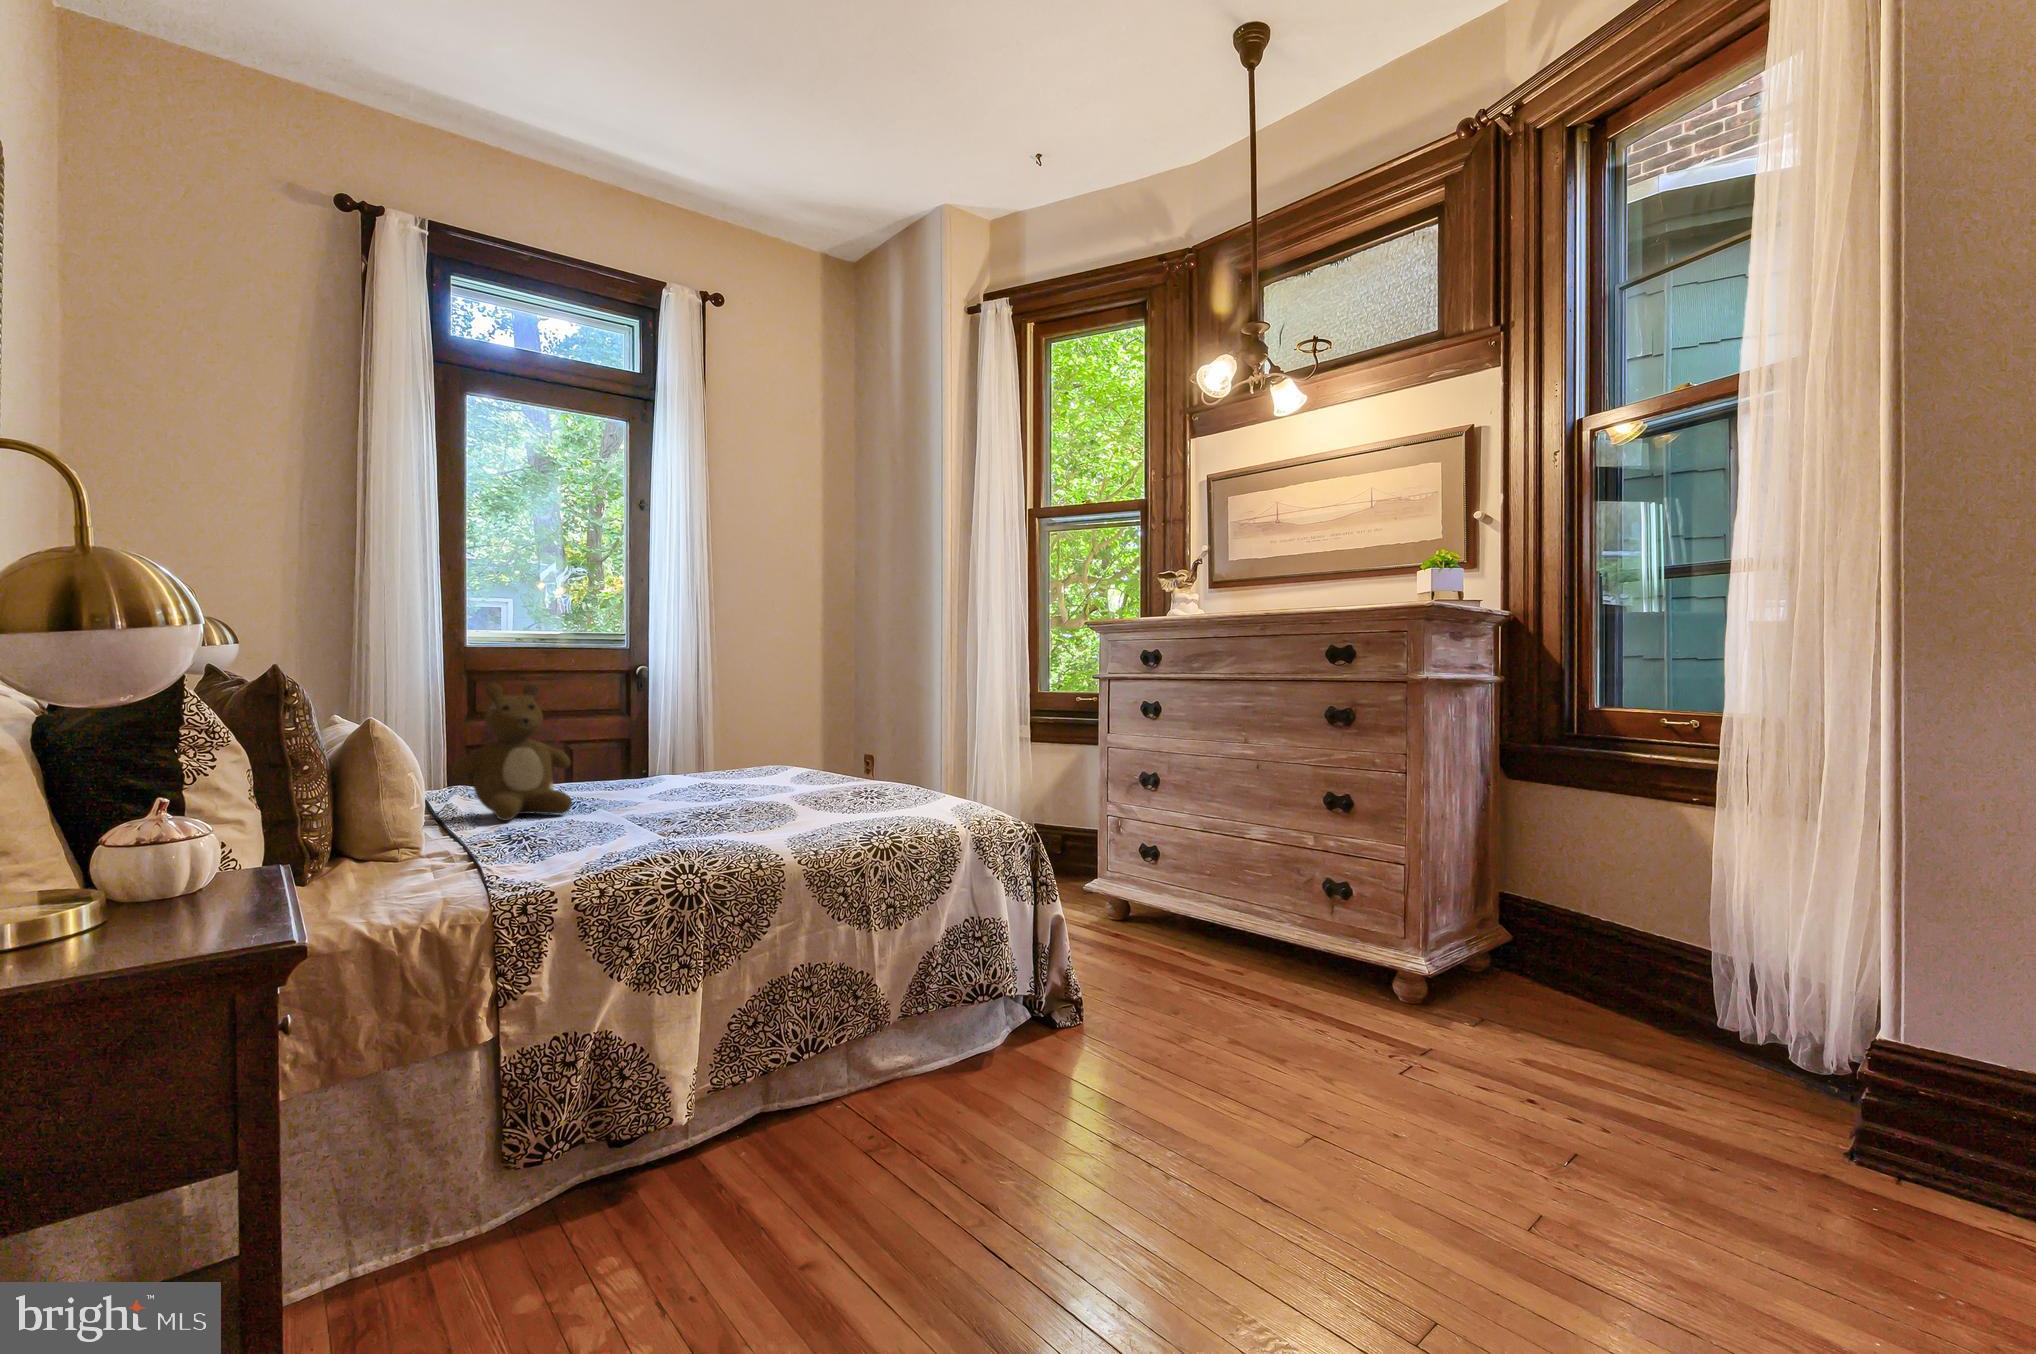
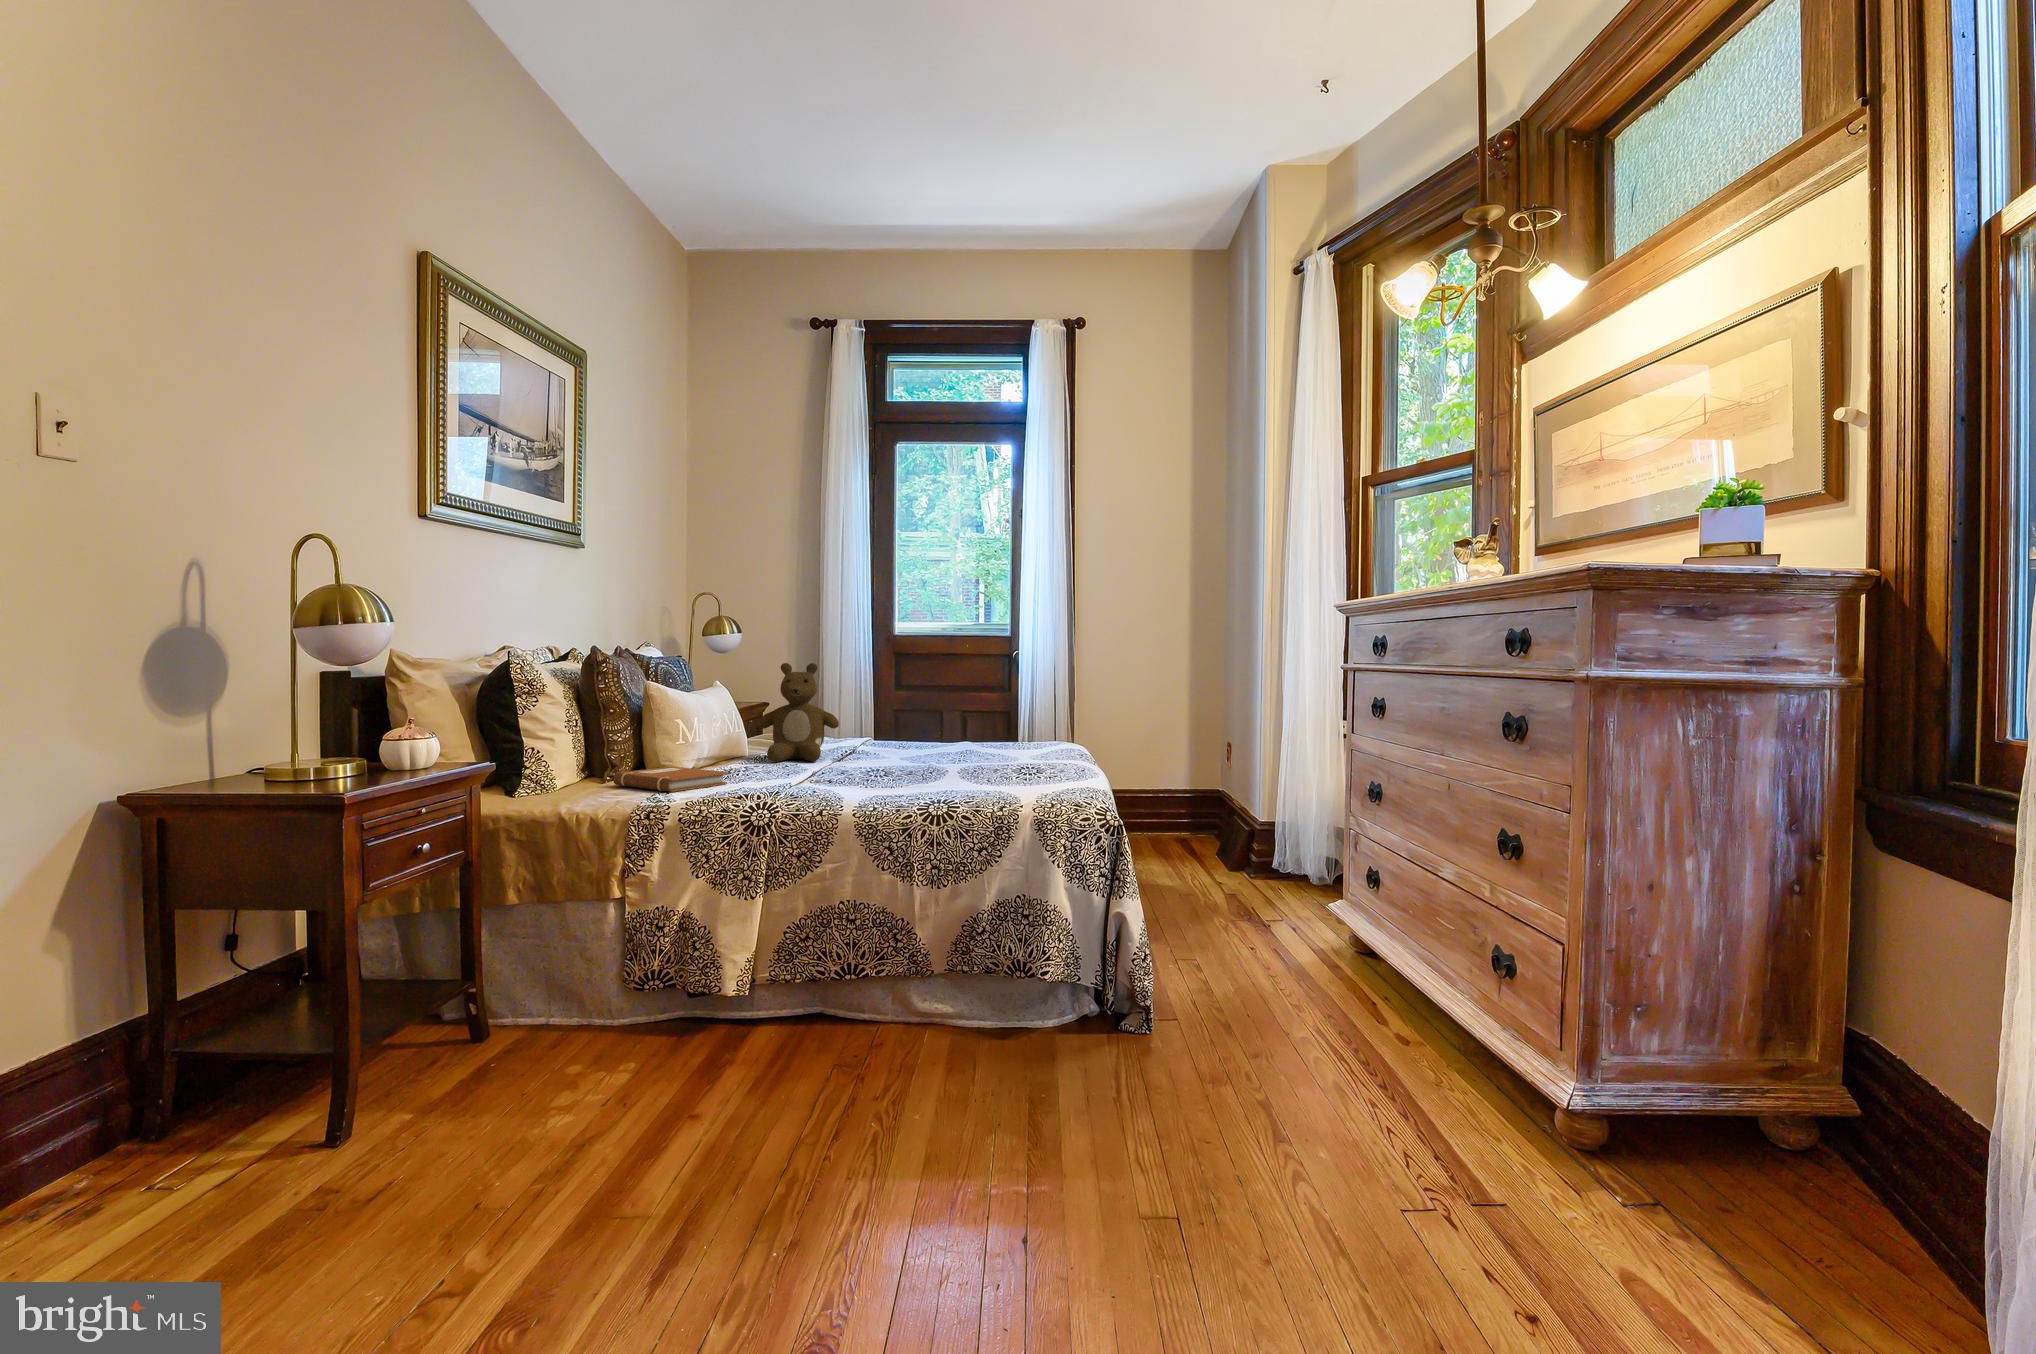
notebook: none [390,834,566,875] -> present [613,766,727,792]

